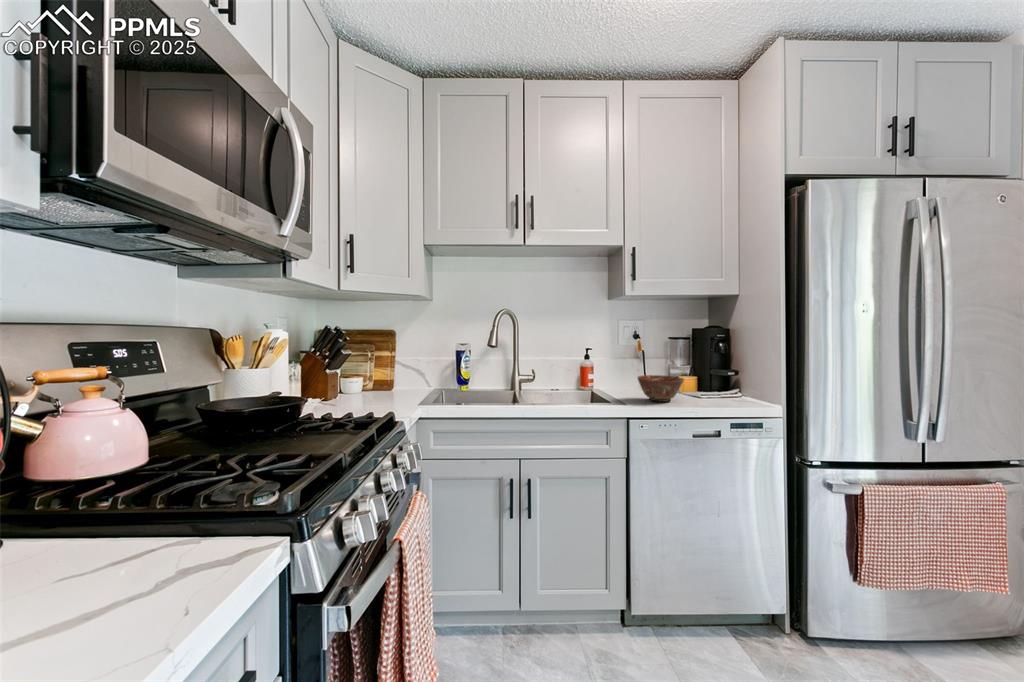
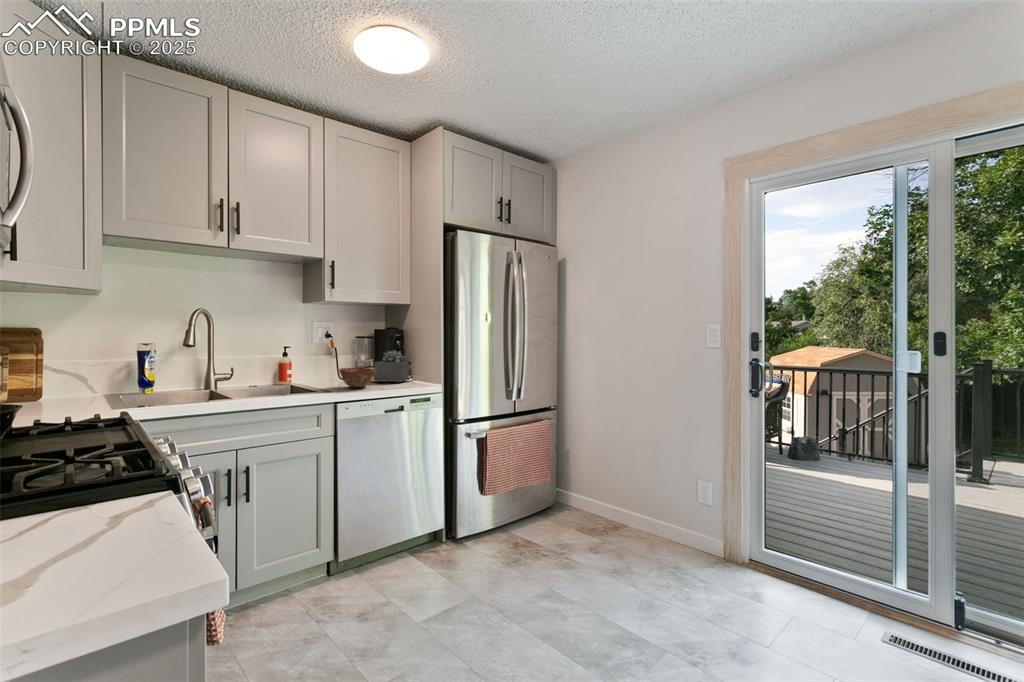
succulent plant: none [685,355,734,397] -> present [373,351,409,382]

